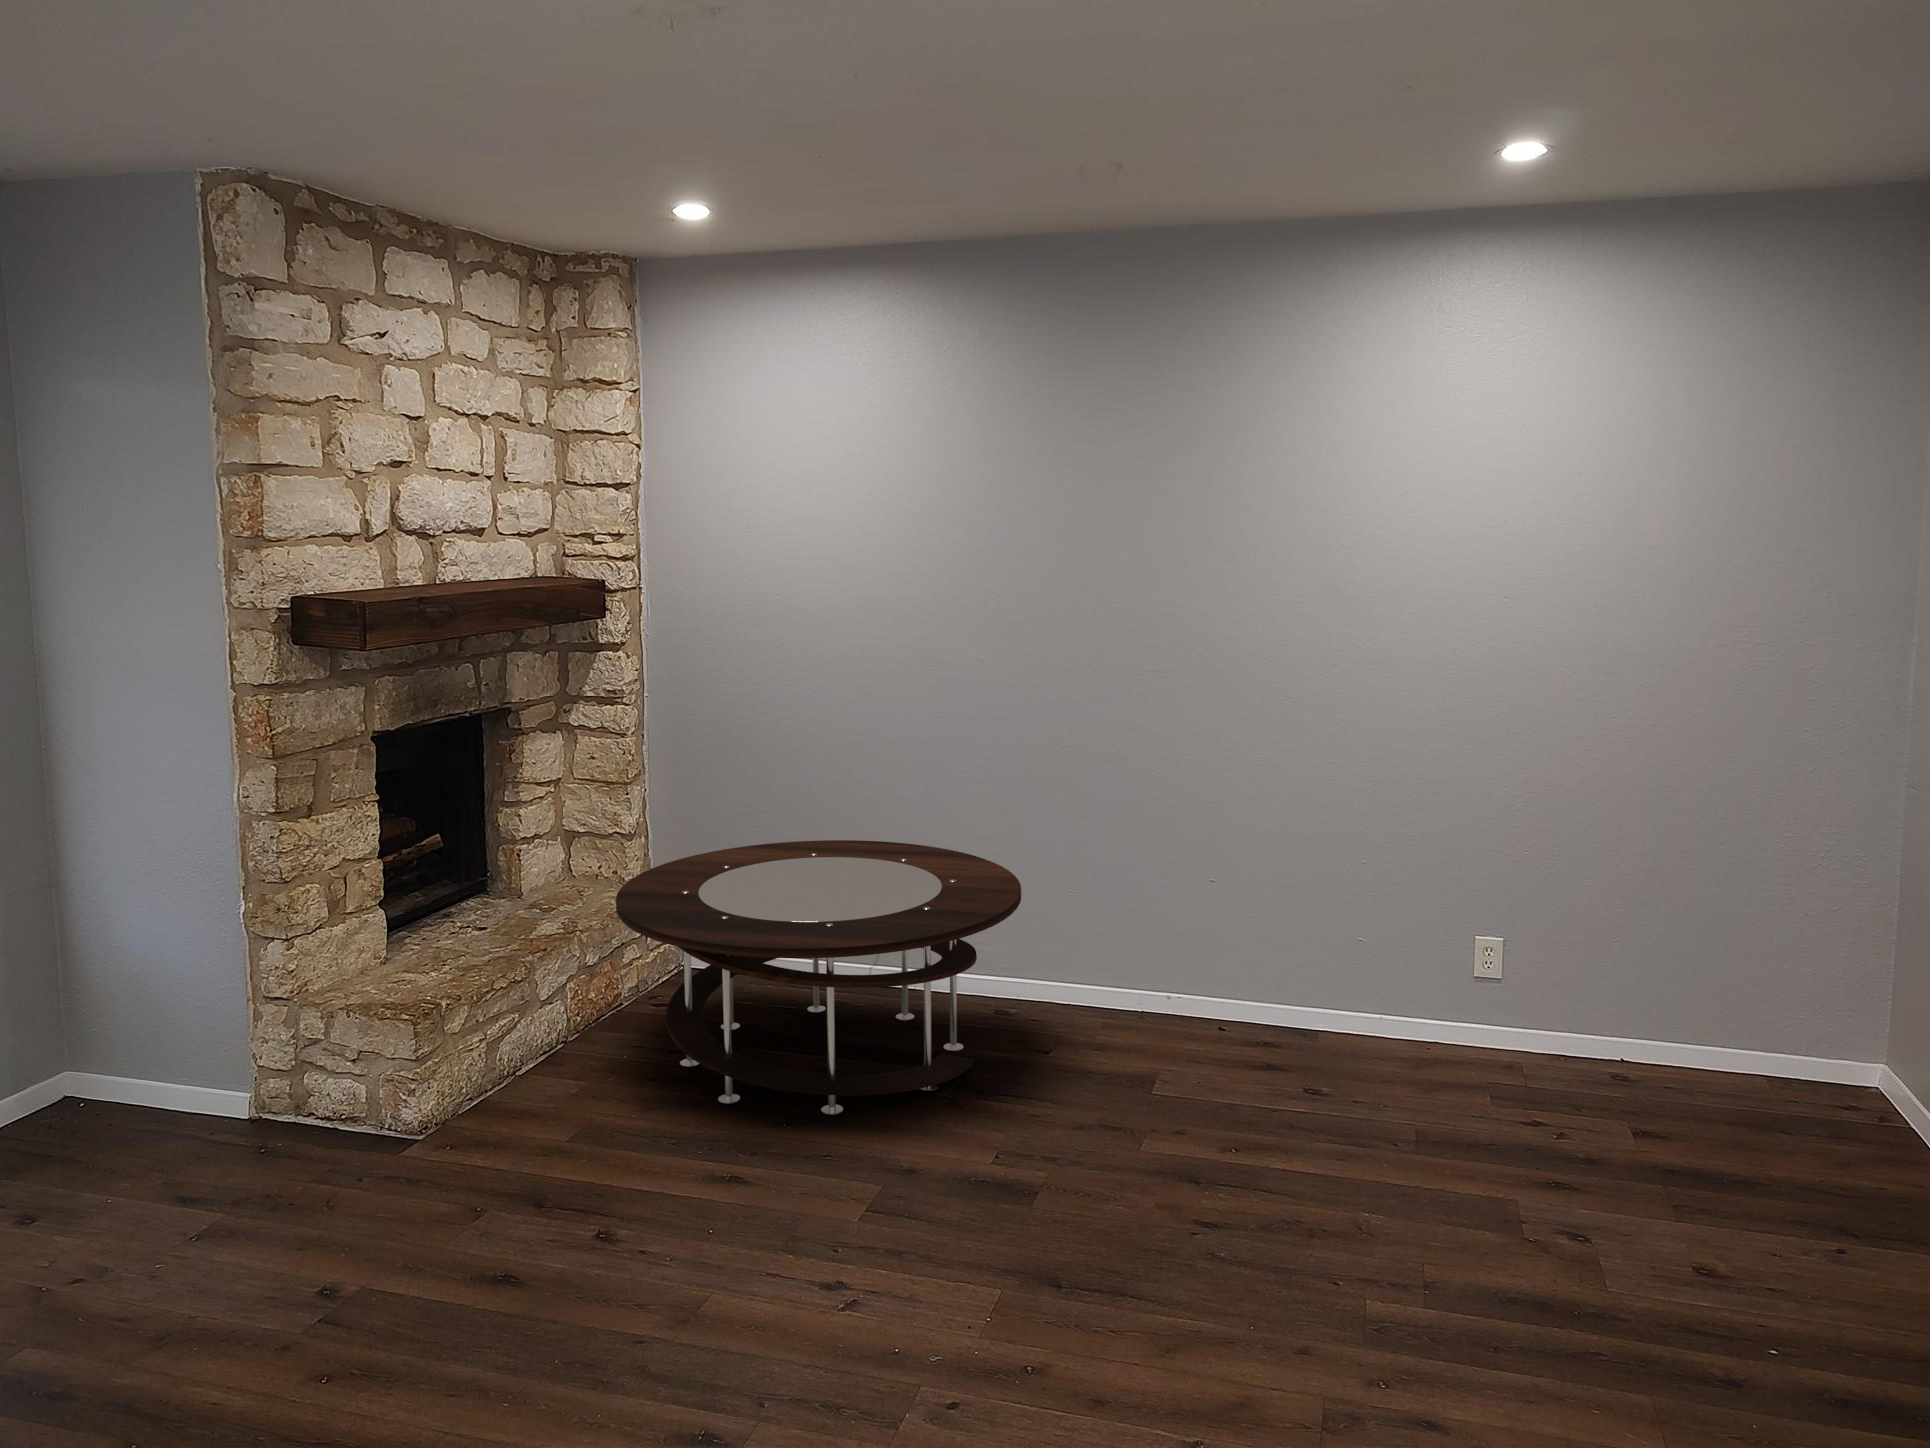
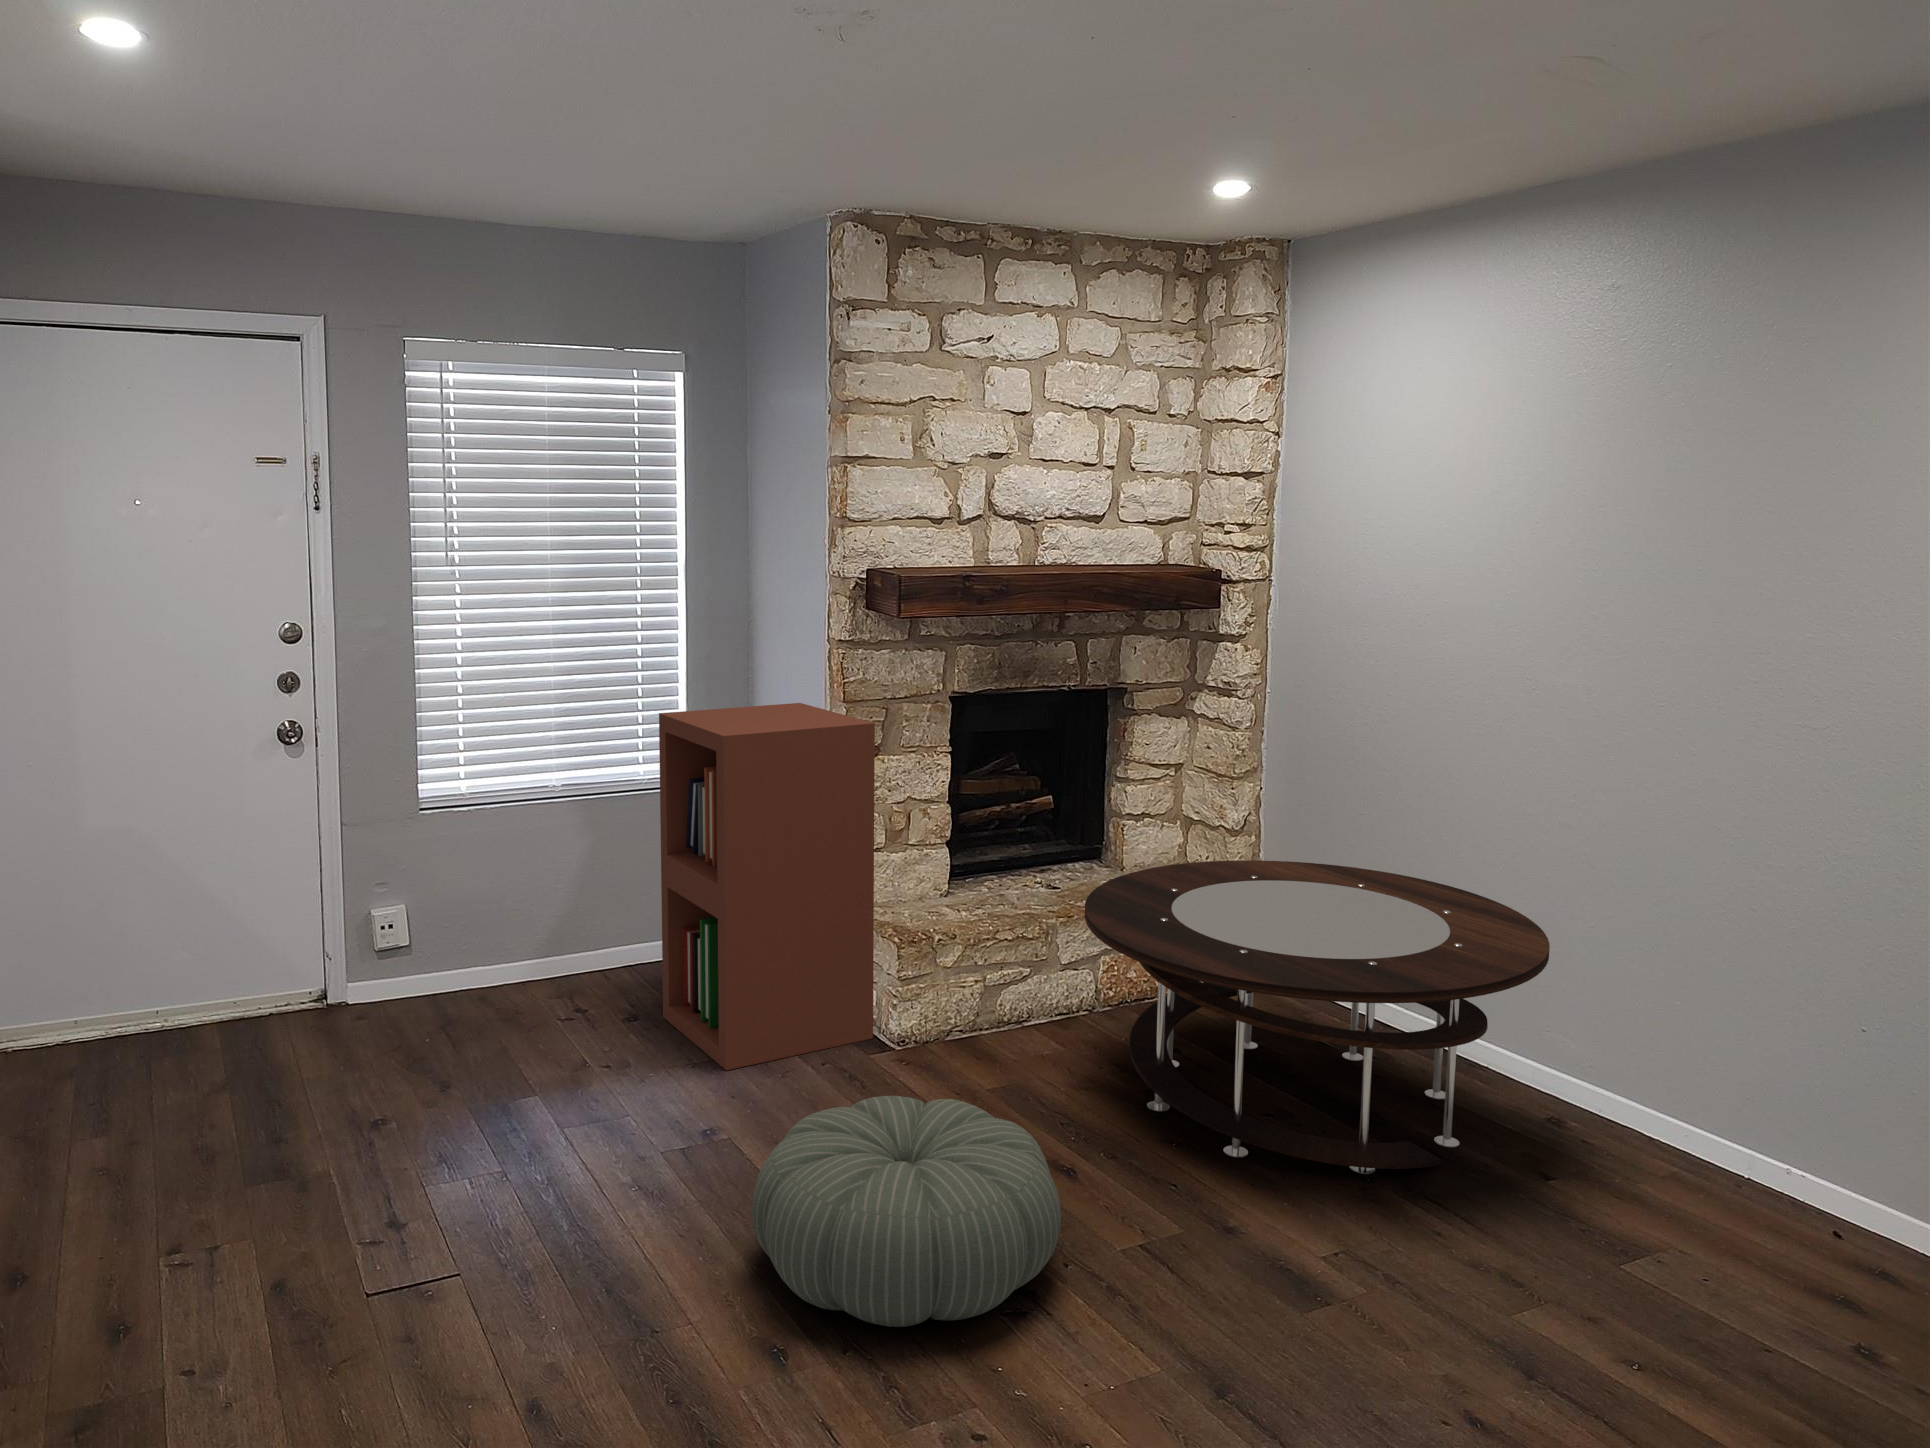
bookshelf: none [36,769,377,1232] -> present [659,703,875,1070]
pouf: none [536,1135,860,1382] -> present [752,1096,1061,1327]

